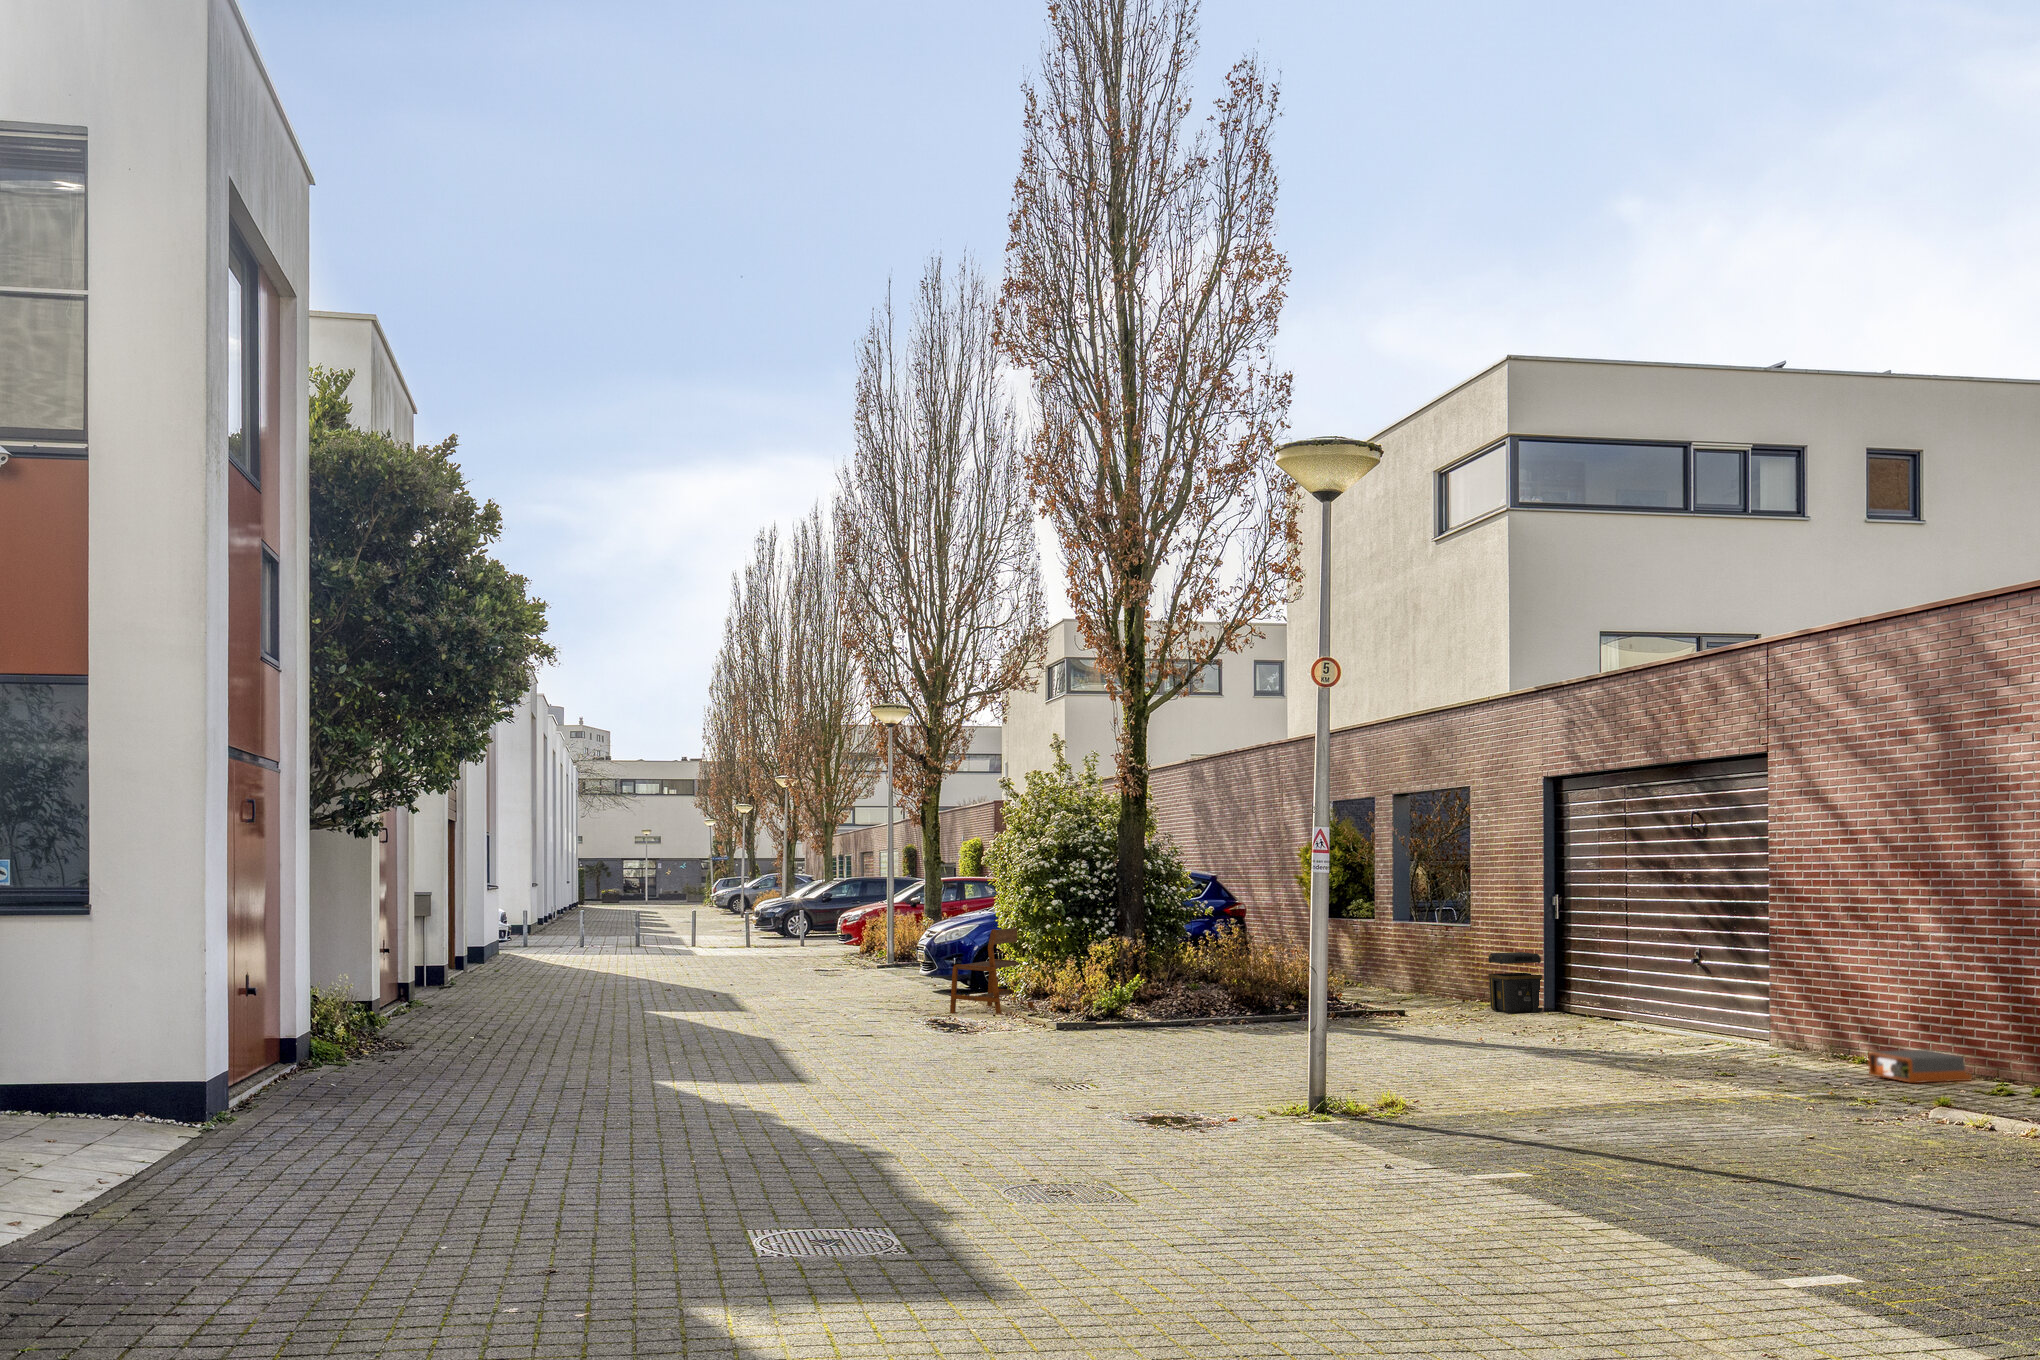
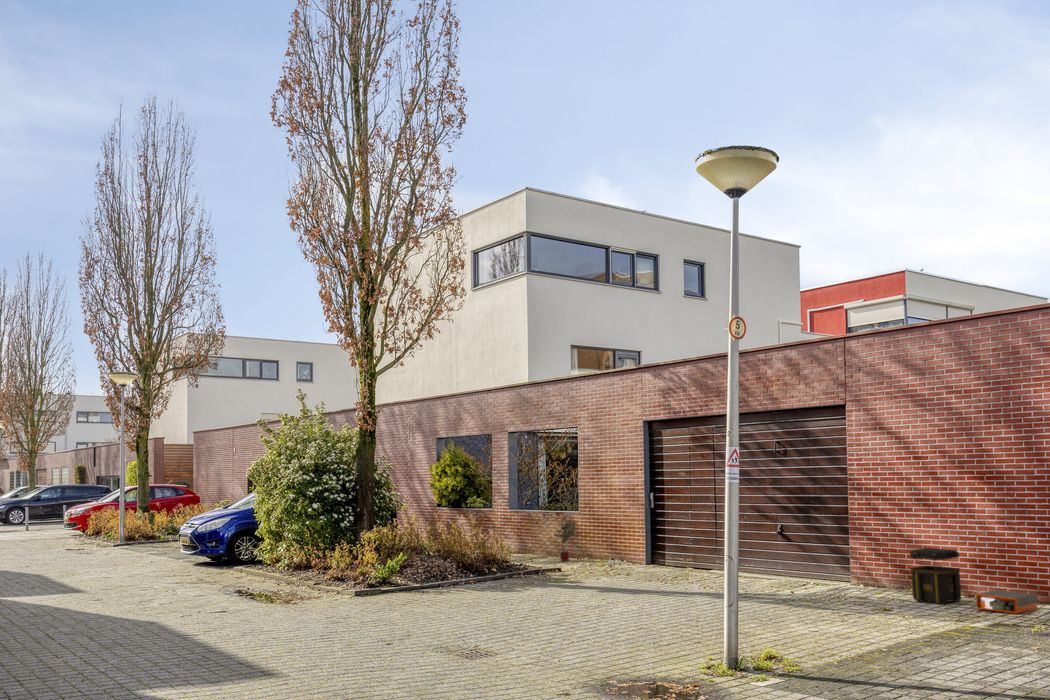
bench: present [950,928,1033,1014] -> none [241,520,295,586]
potted tree: none [1437,930,1477,1003] -> present [554,516,579,561]
toolbox: present [1488,952,1543,1013] -> present [910,548,961,604]

